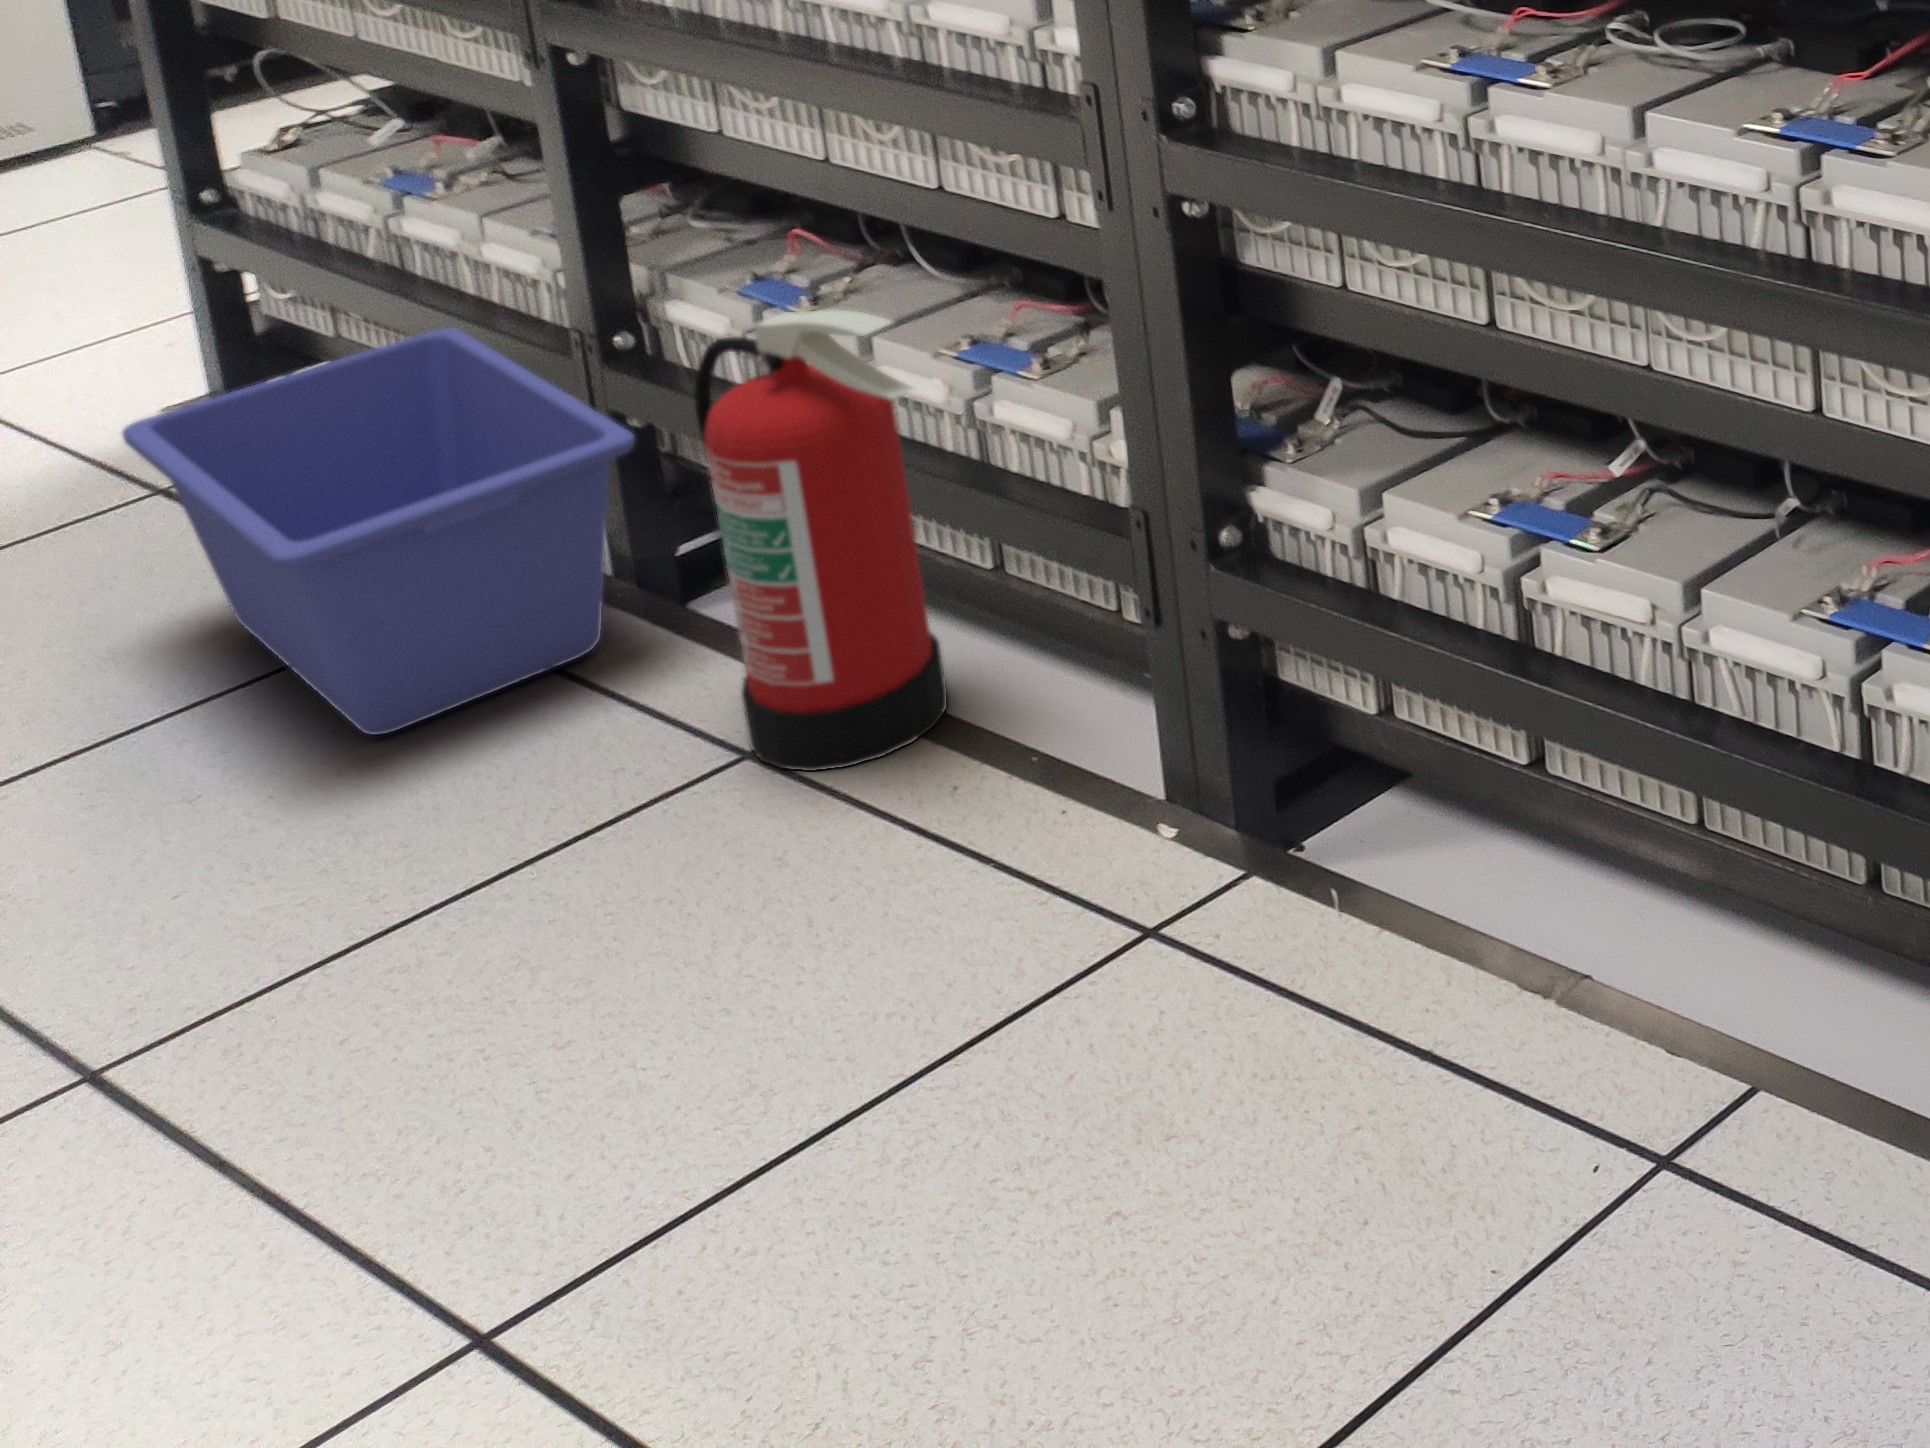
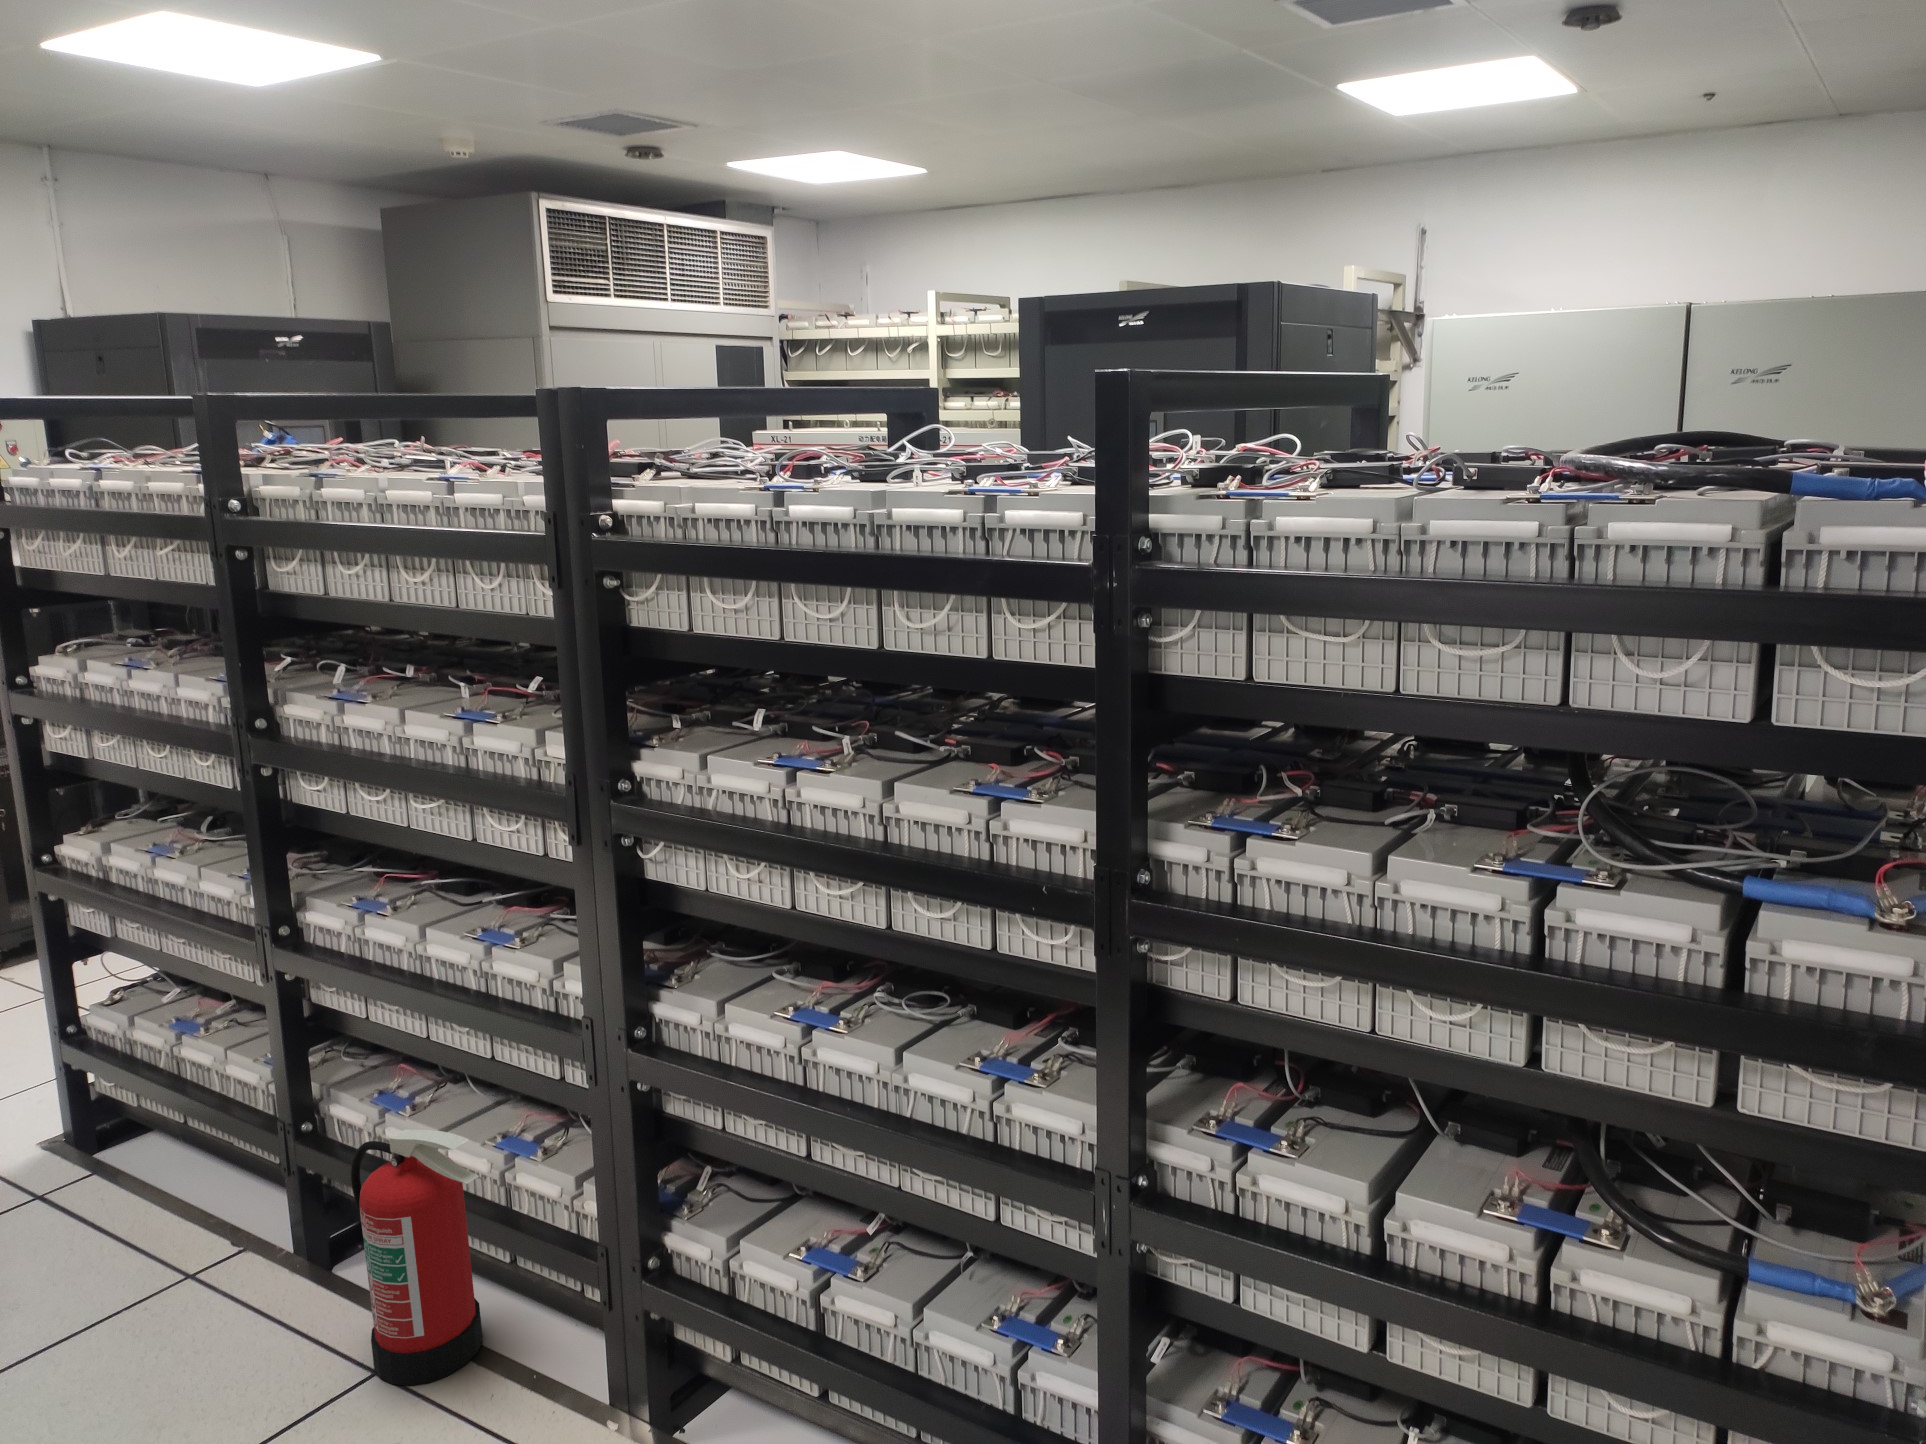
storage bin: present [122,328,635,735] -> none [25,1113,314,1363]

